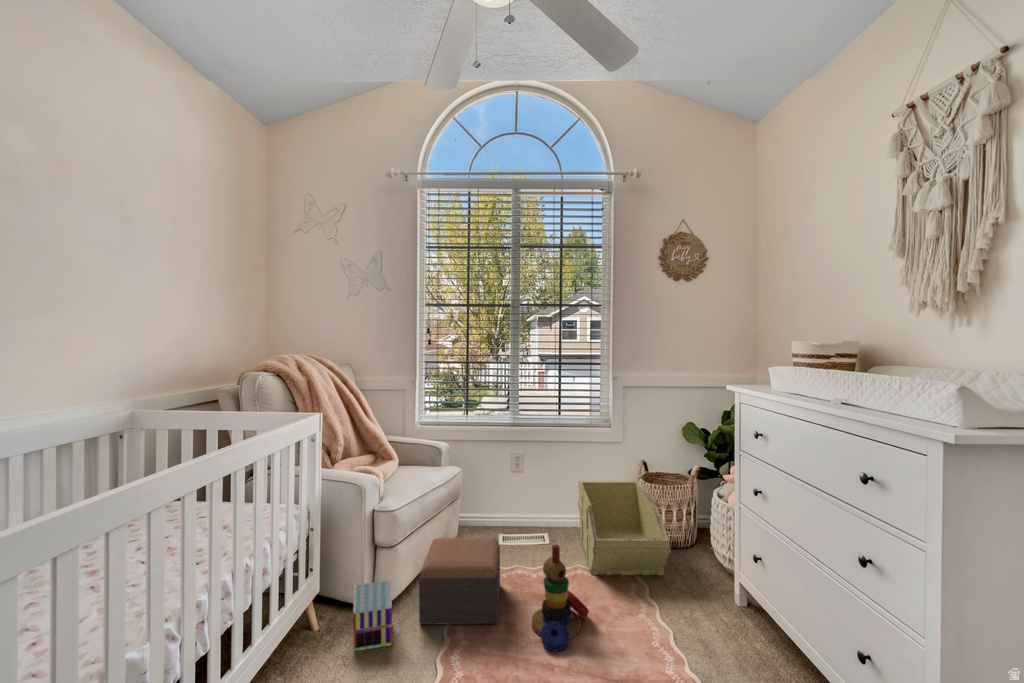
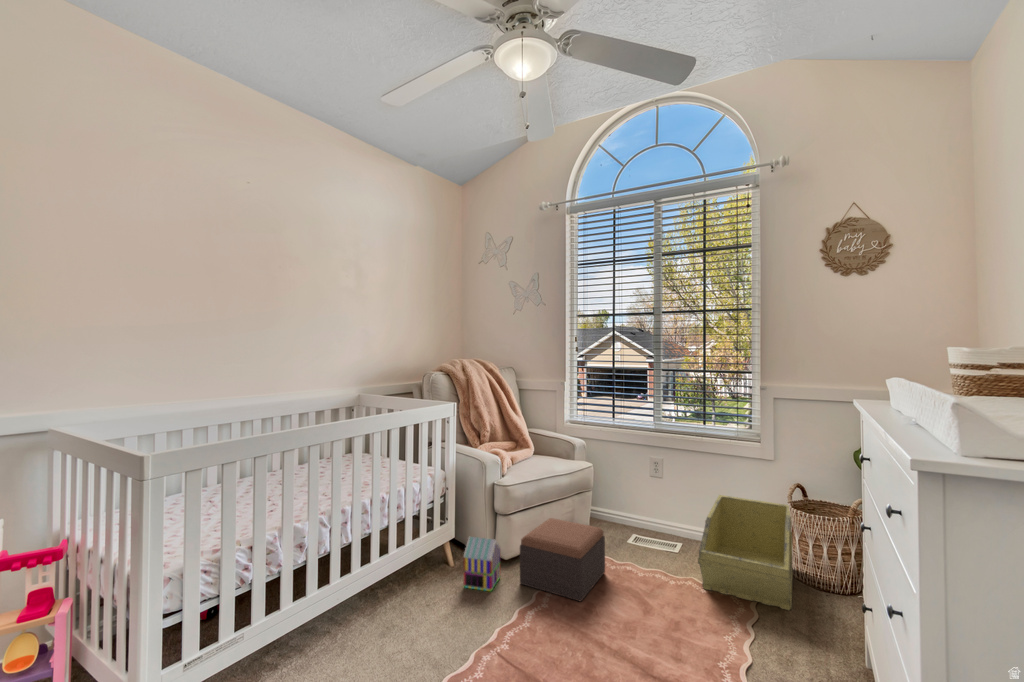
stacking toy: present [532,545,589,651] -> none [608,540,670,639]

